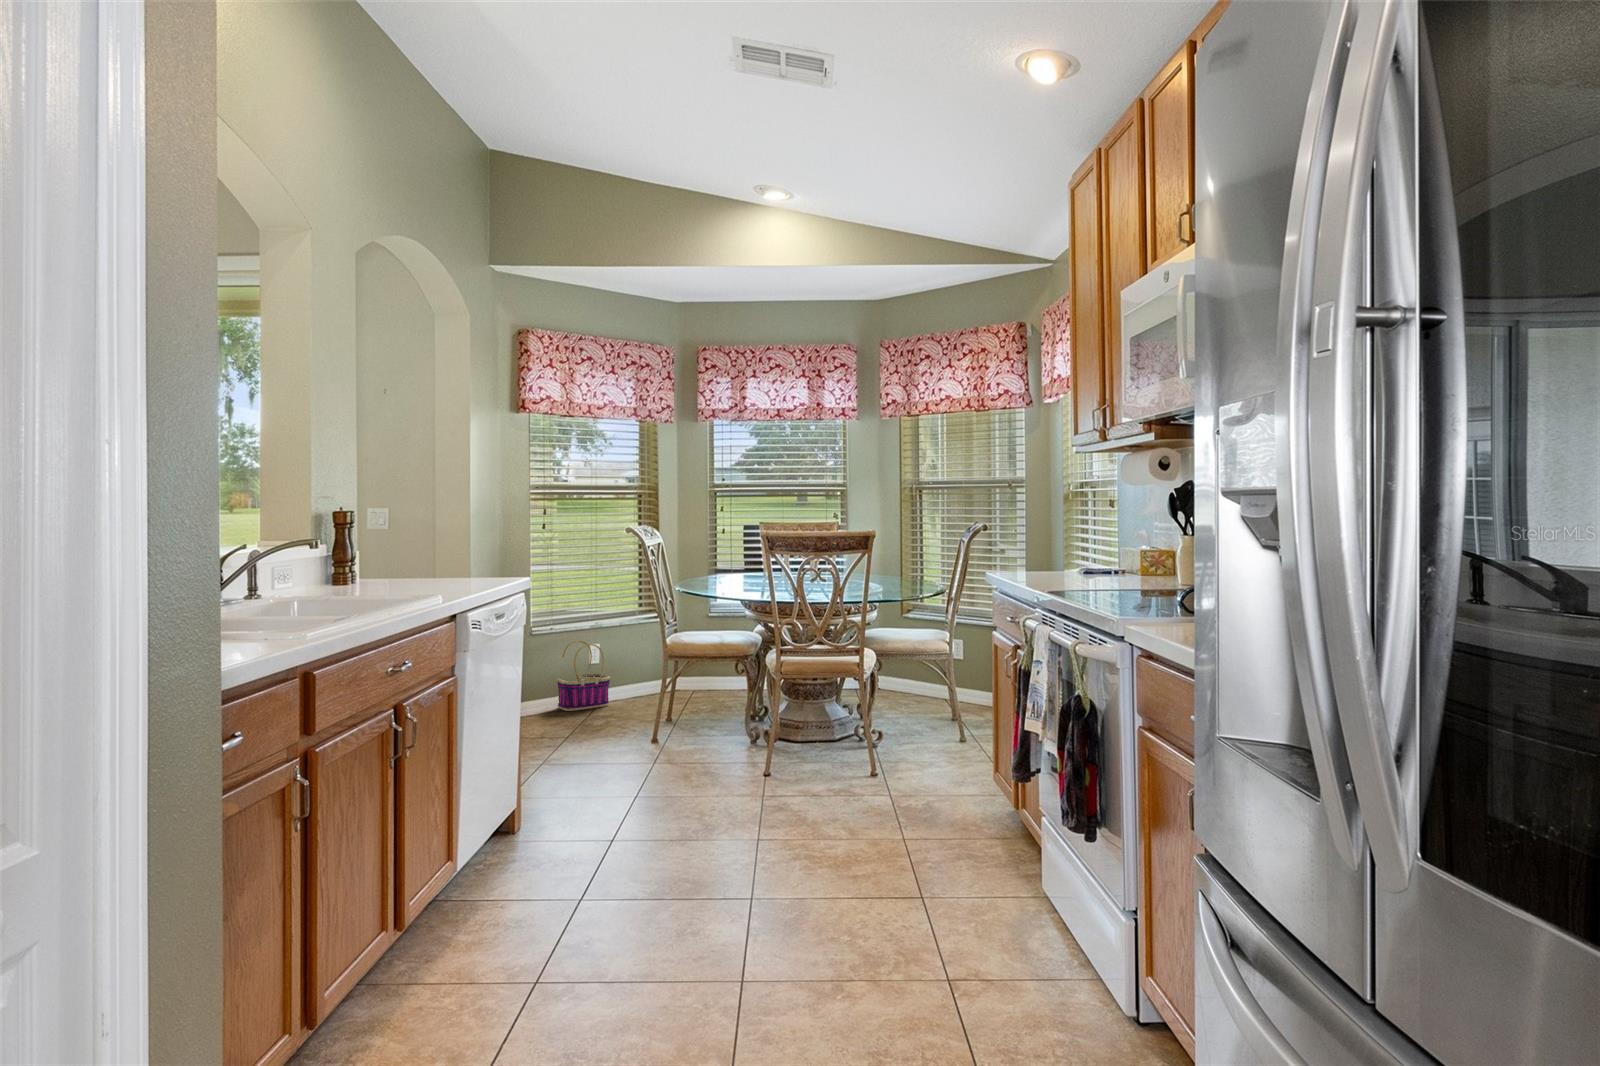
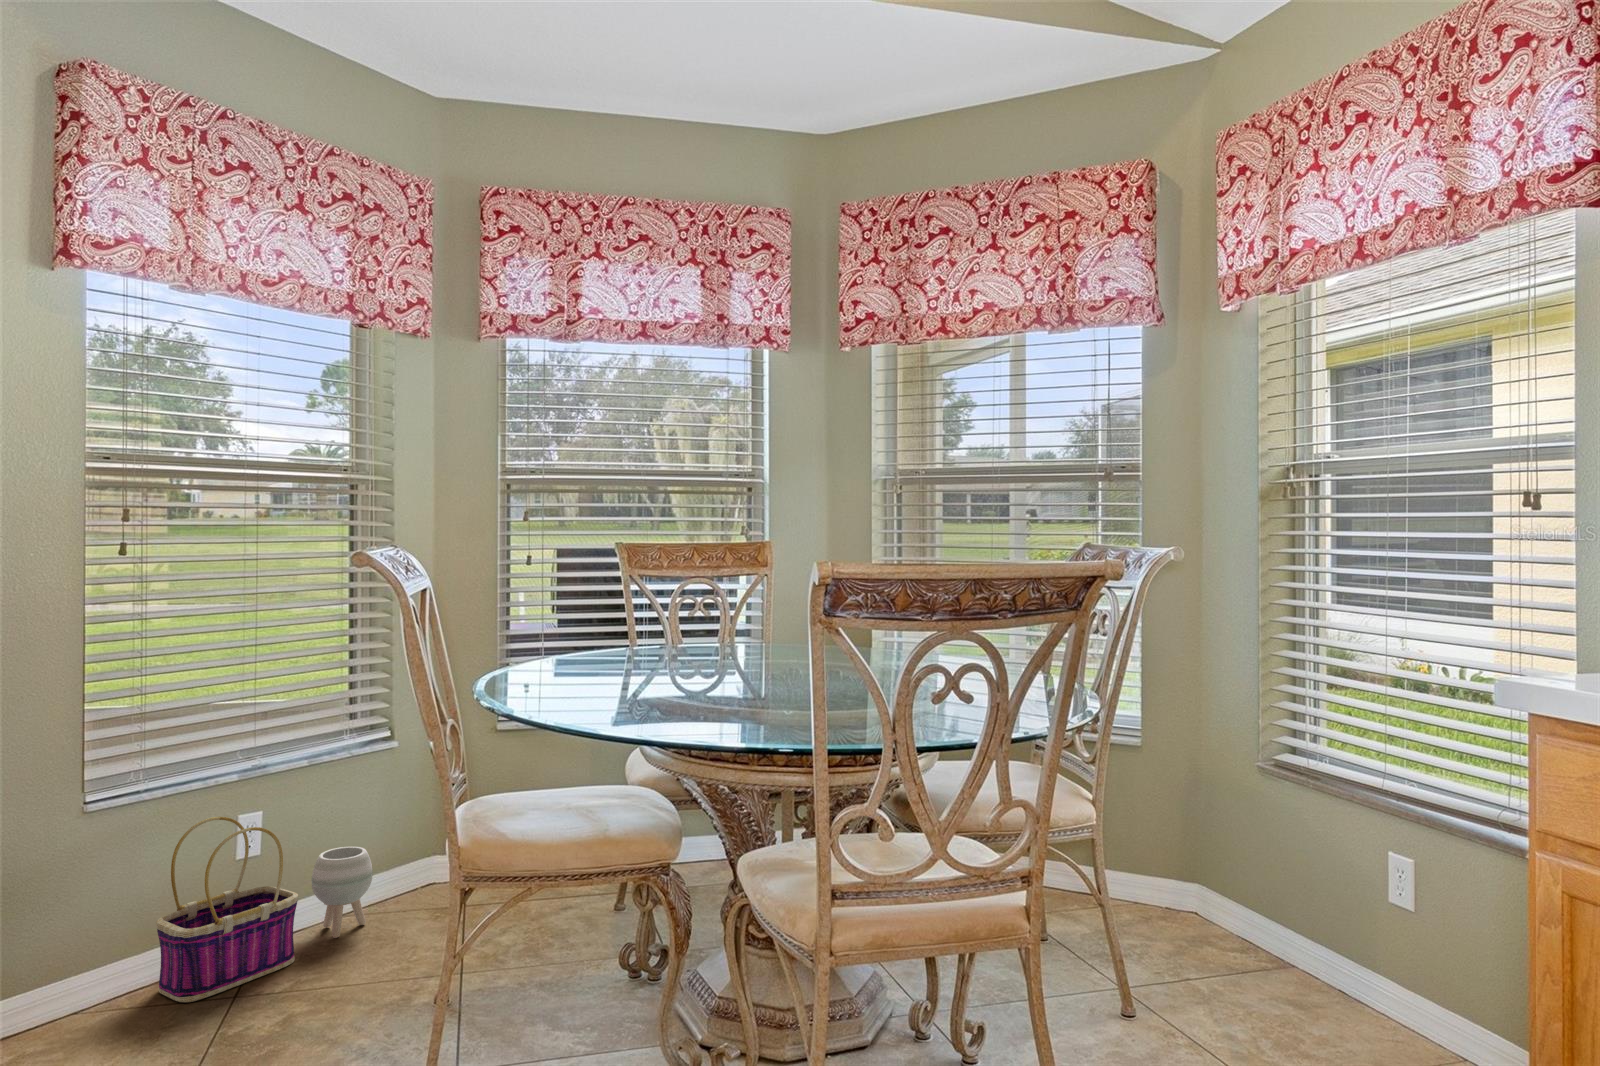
planter: none [617,663,642,701] -> present [312,846,373,938]

